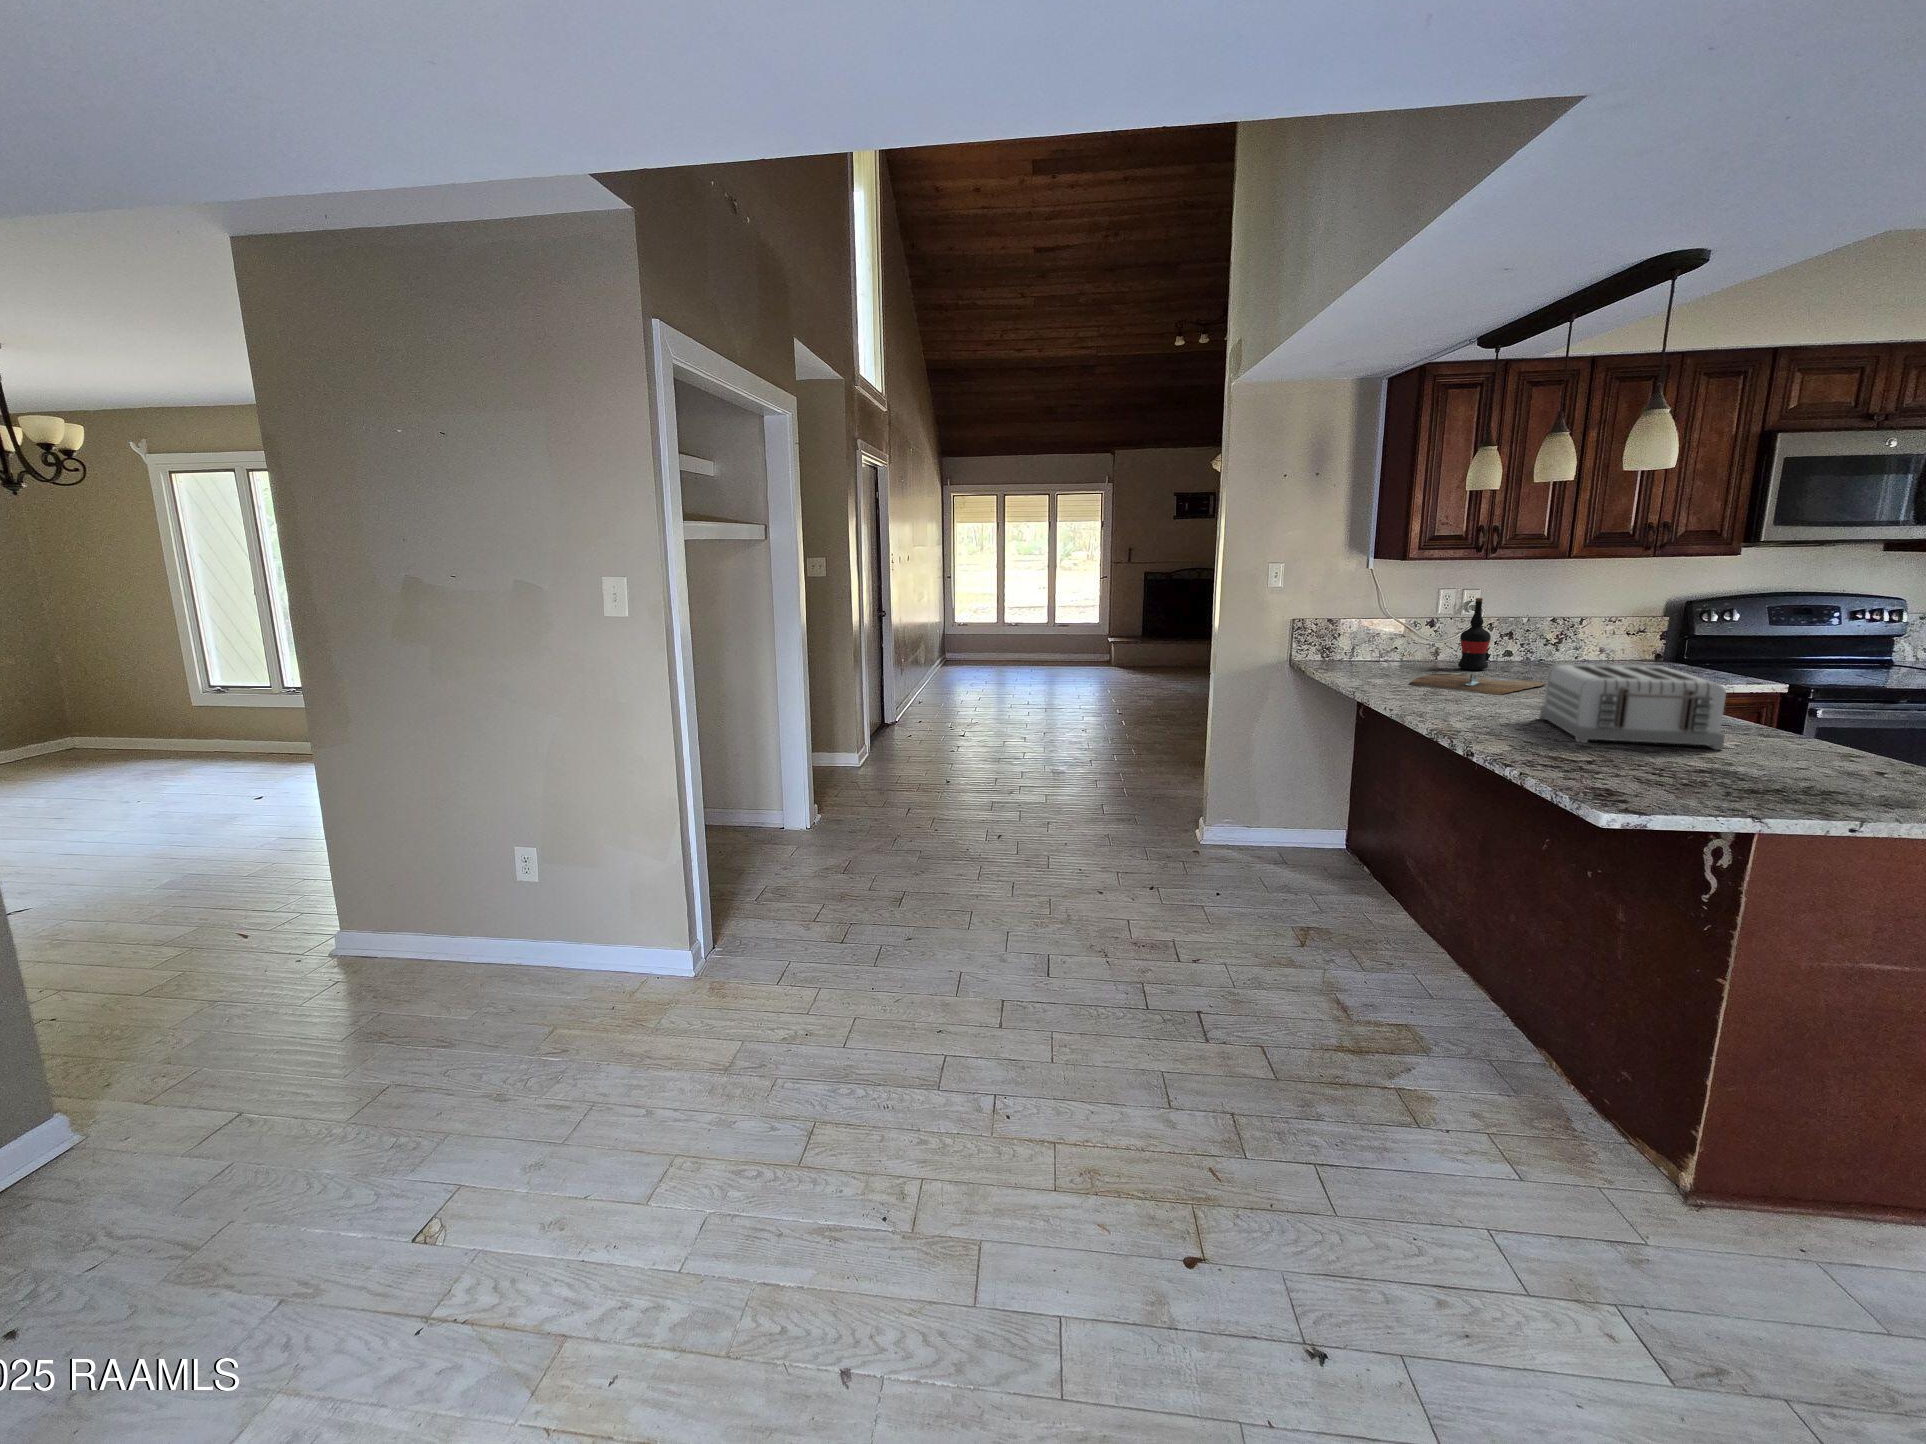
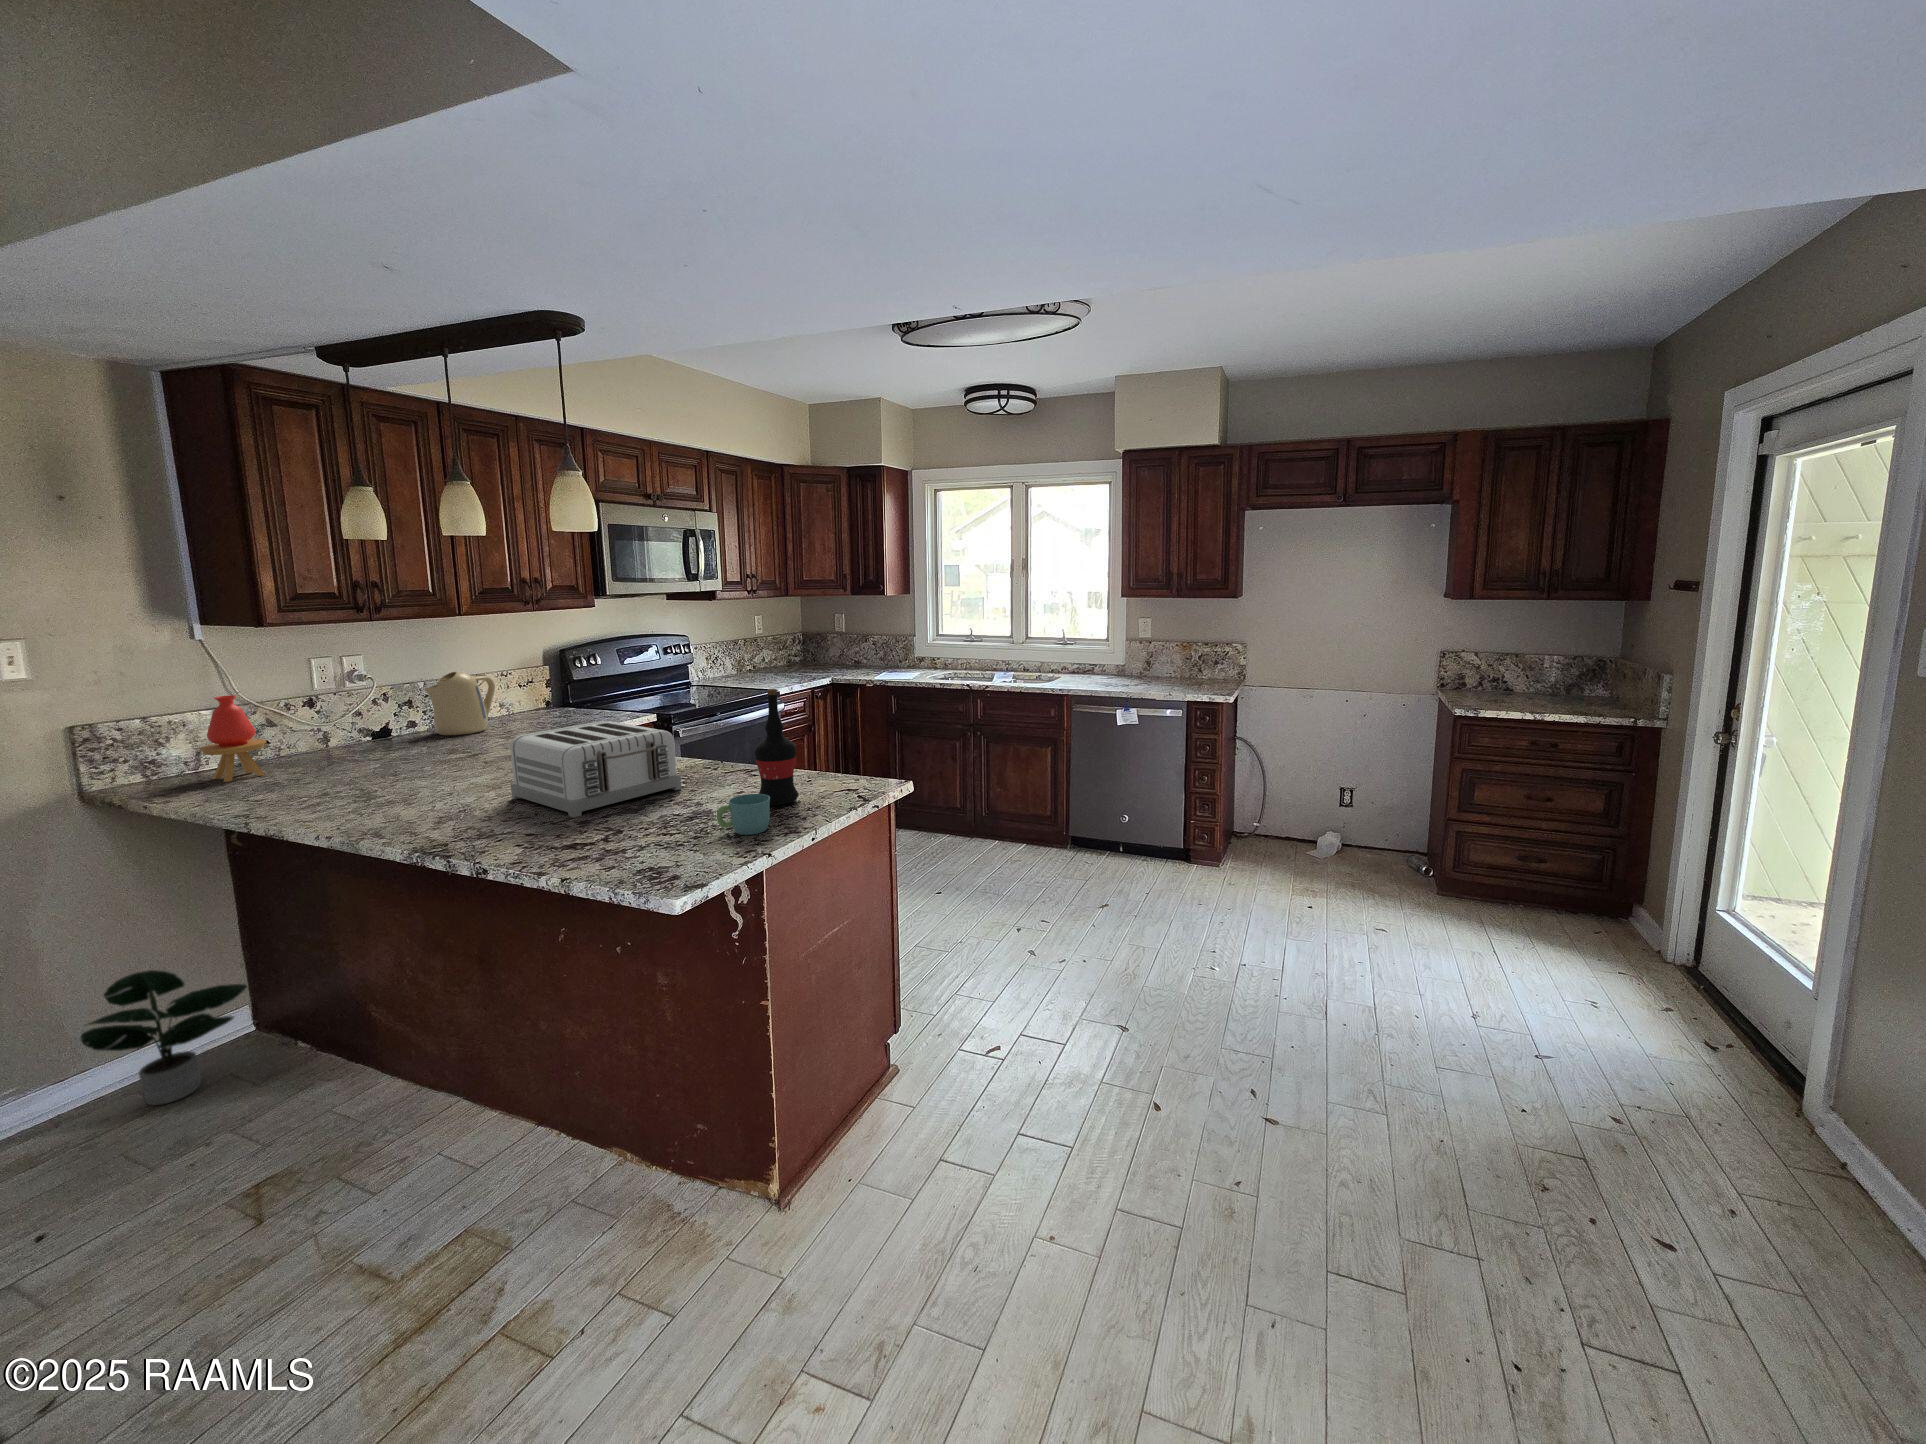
wine bottle: present [1458,598,1491,670] -> present [755,689,799,805]
vase: none [1352,609,1391,670] -> present [199,695,266,782]
kettle: none [1522,611,1592,669] -> present [424,672,495,735]
cutting board: present [1409,672,1546,695] -> none [318,751,481,791]
mug: none [1716,757,1799,802] -> present [717,794,770,835]
potted plant: none [1260,780,1343,866] -> present [80,970,247,1105]

